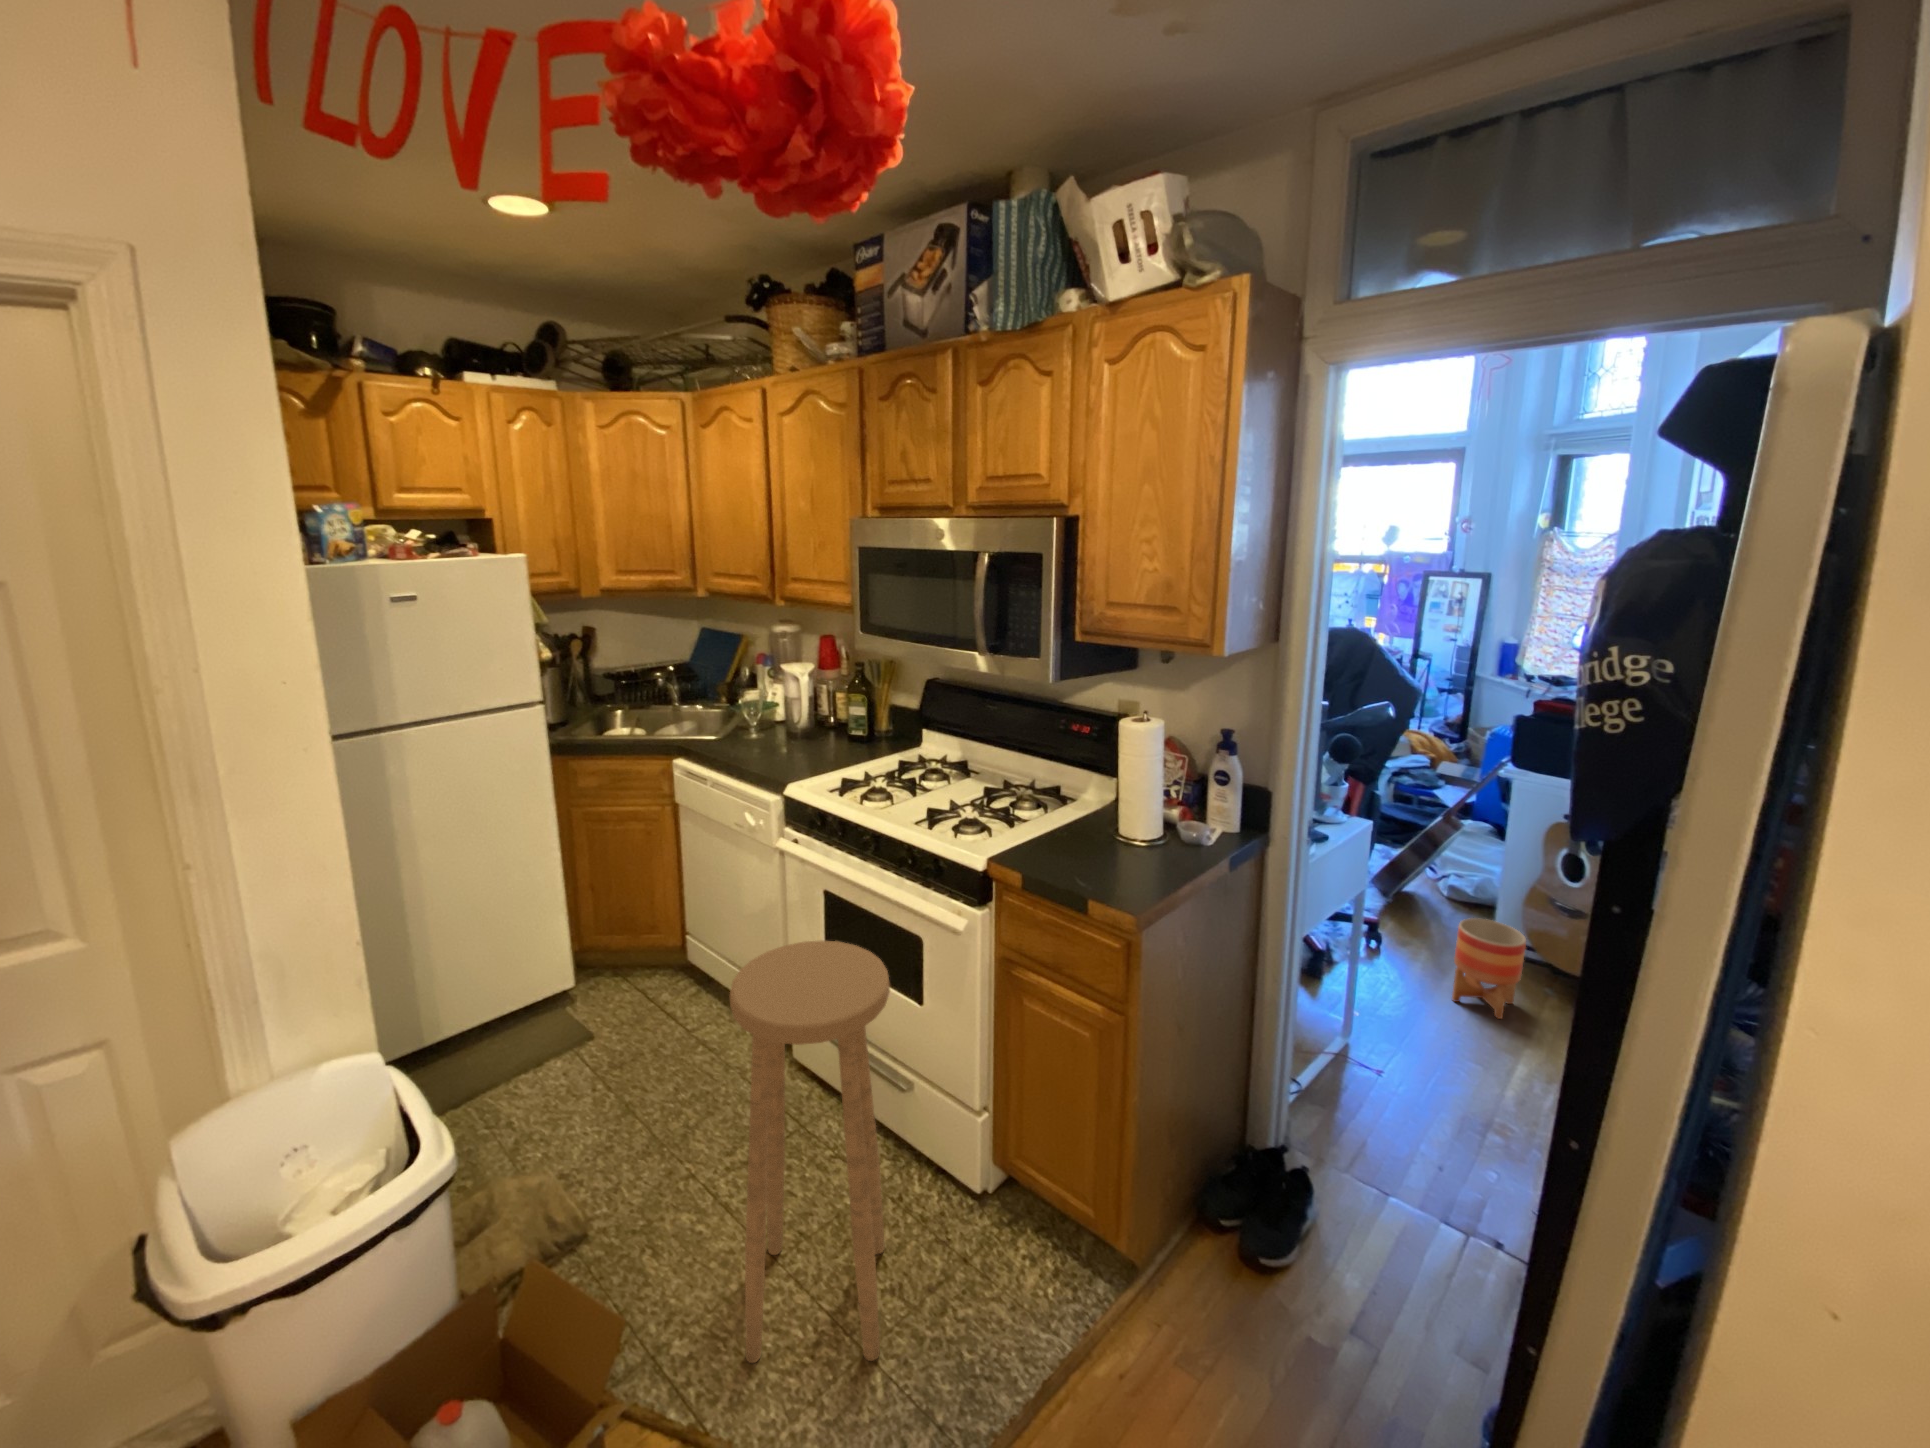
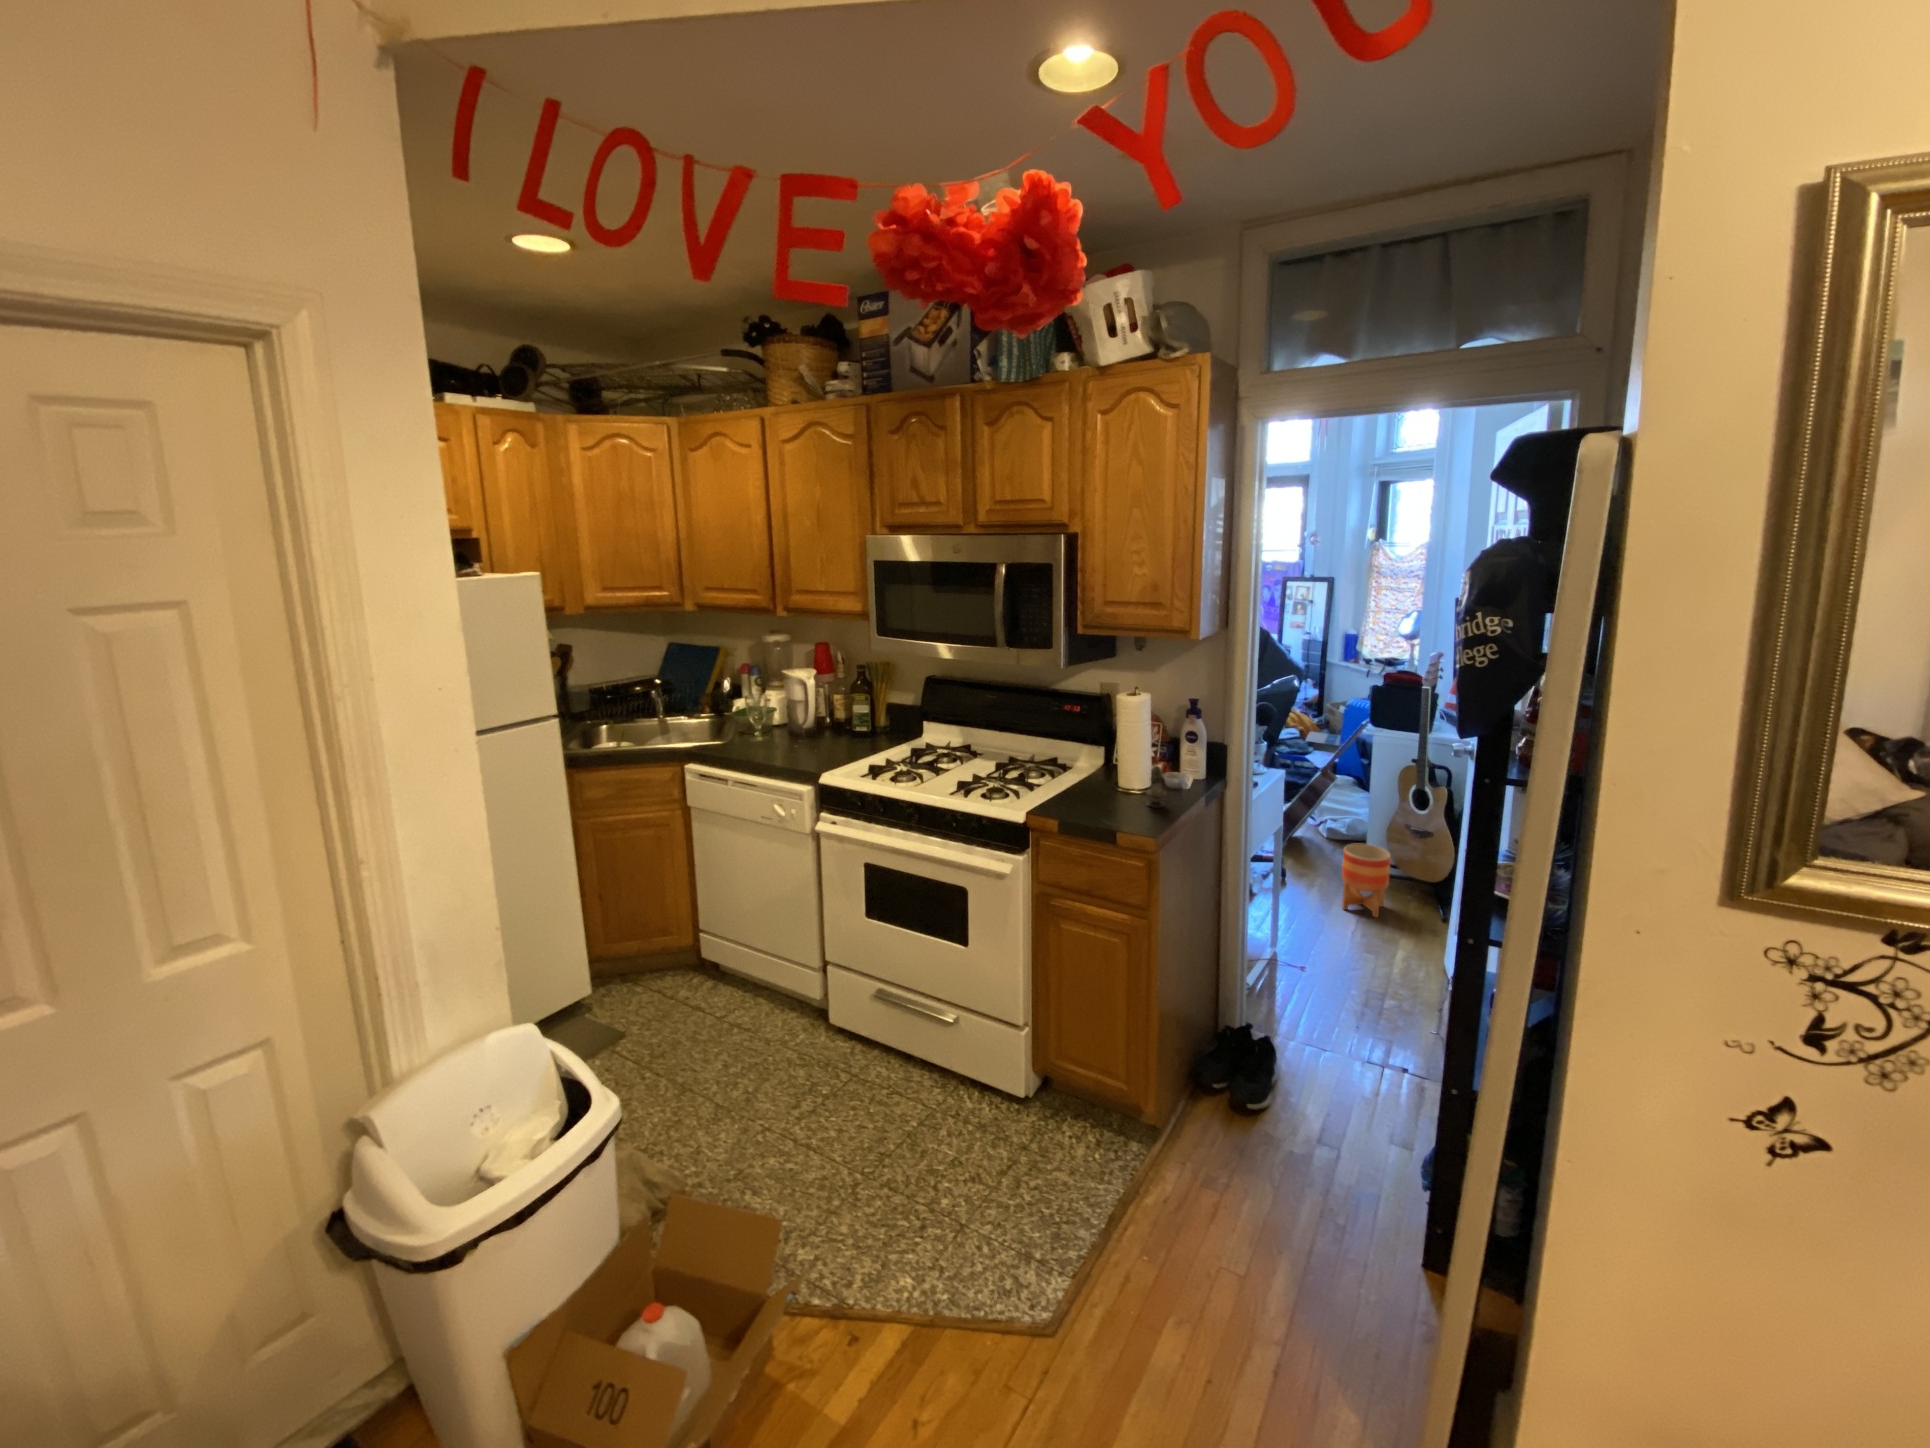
salt shaker: none [1141,813,1169,870] -> present [1146,765,1166,808]
stool: present [730,940,890,1363] -> none [839,891,976,1255]

